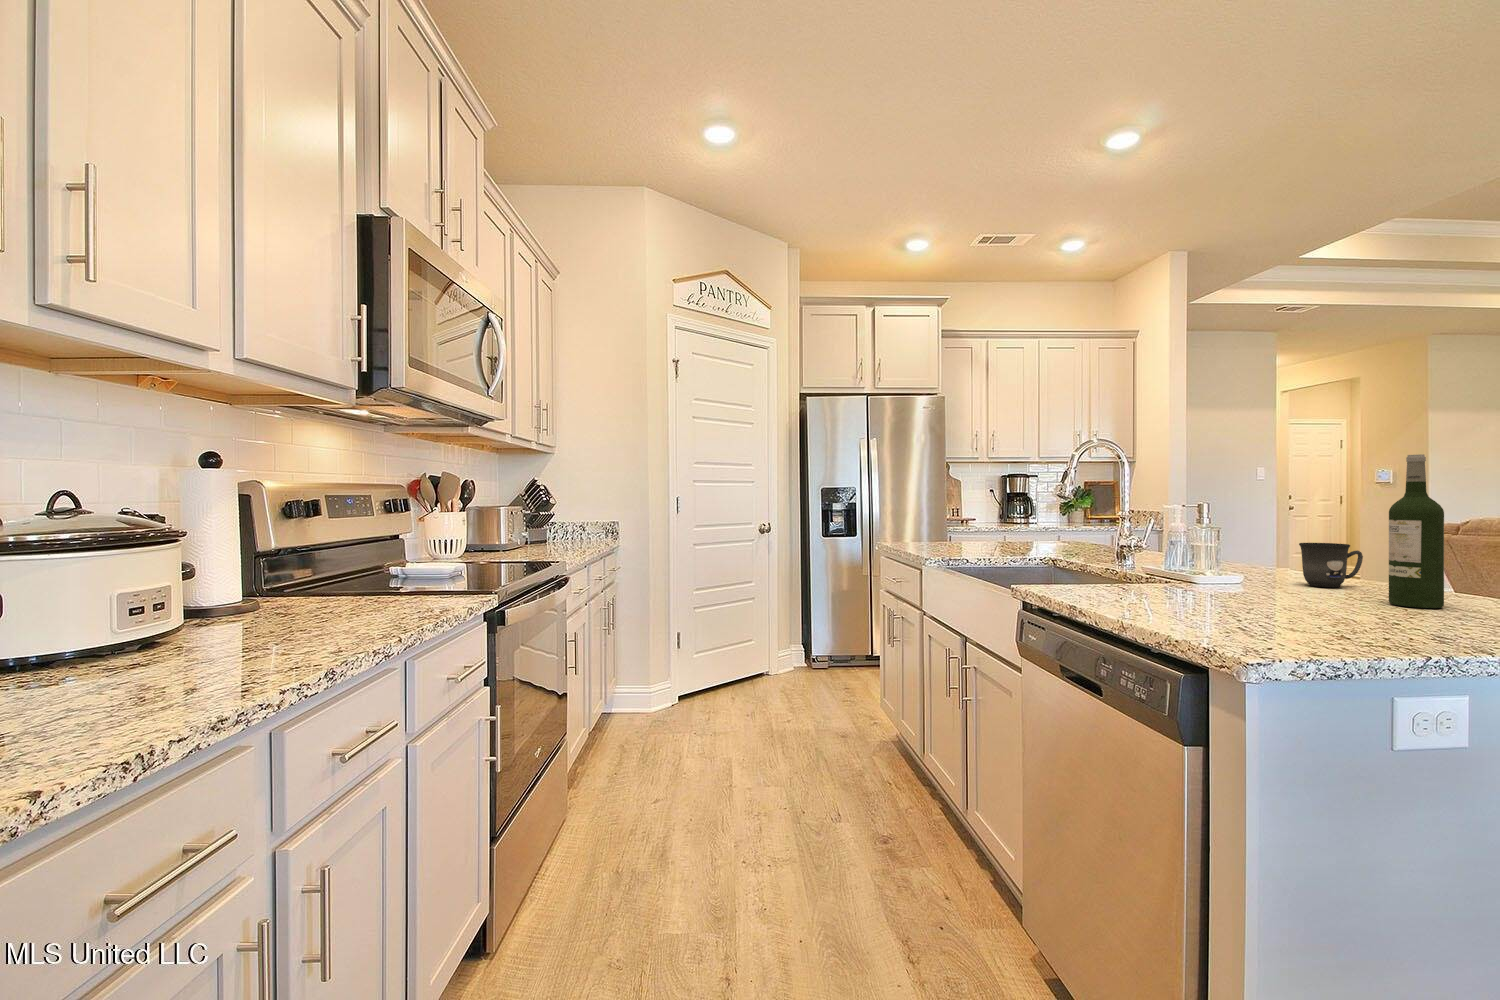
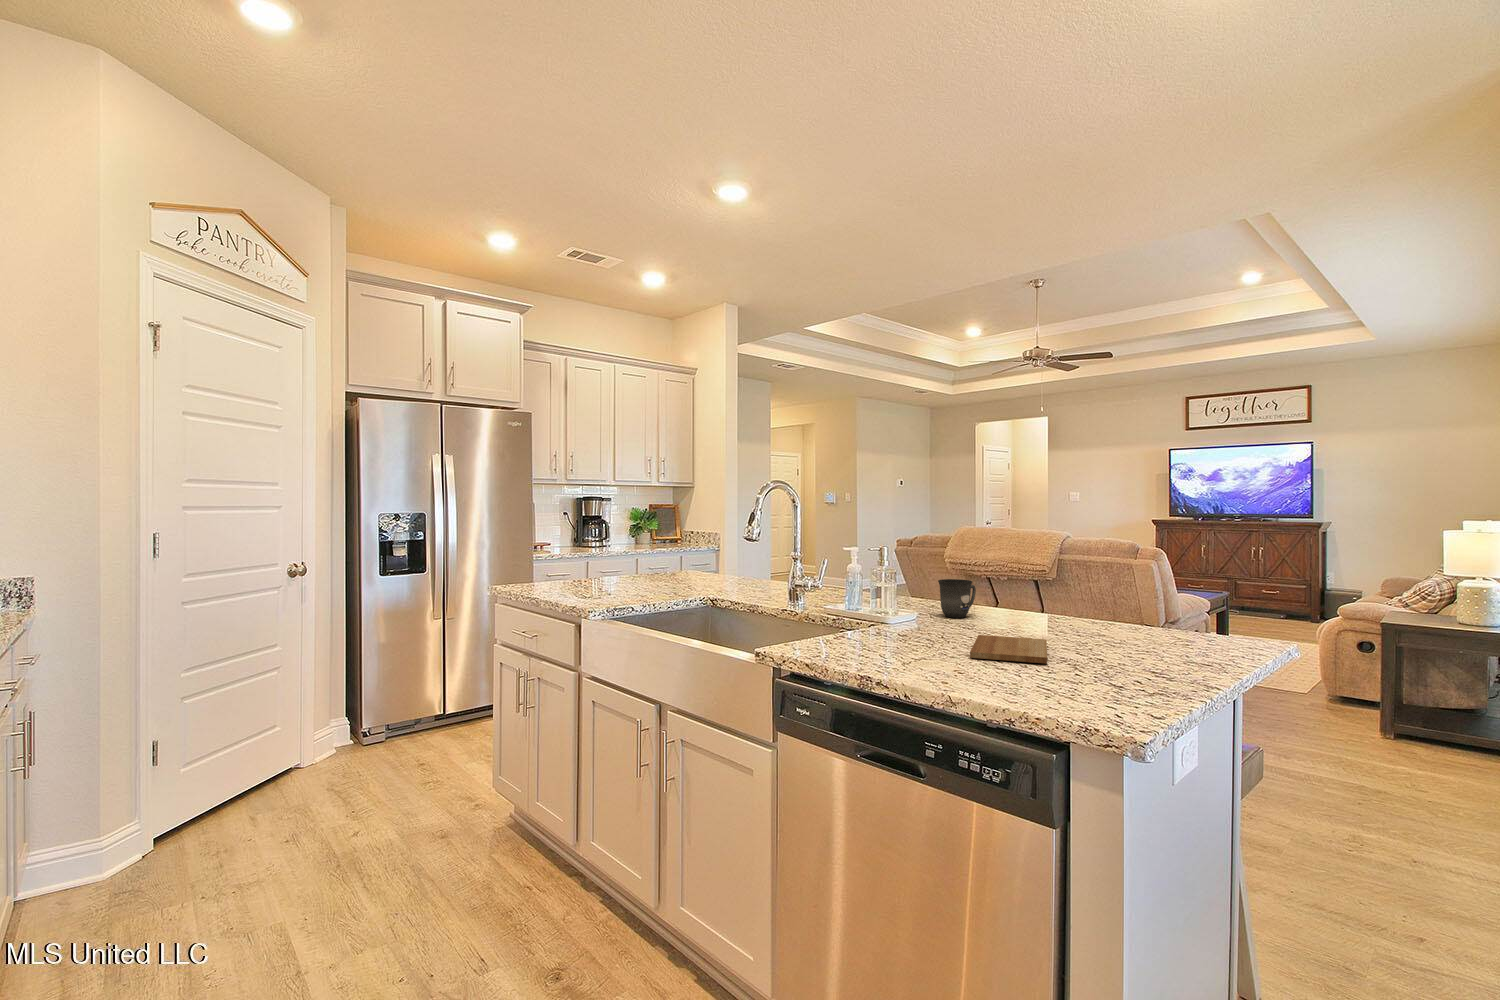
wine bottle: present [1389,454,1444,608] -> none [1020,512,1055,635]
cutting board: none [1246,598,1394,624] -> present [970,635,1047,663]

